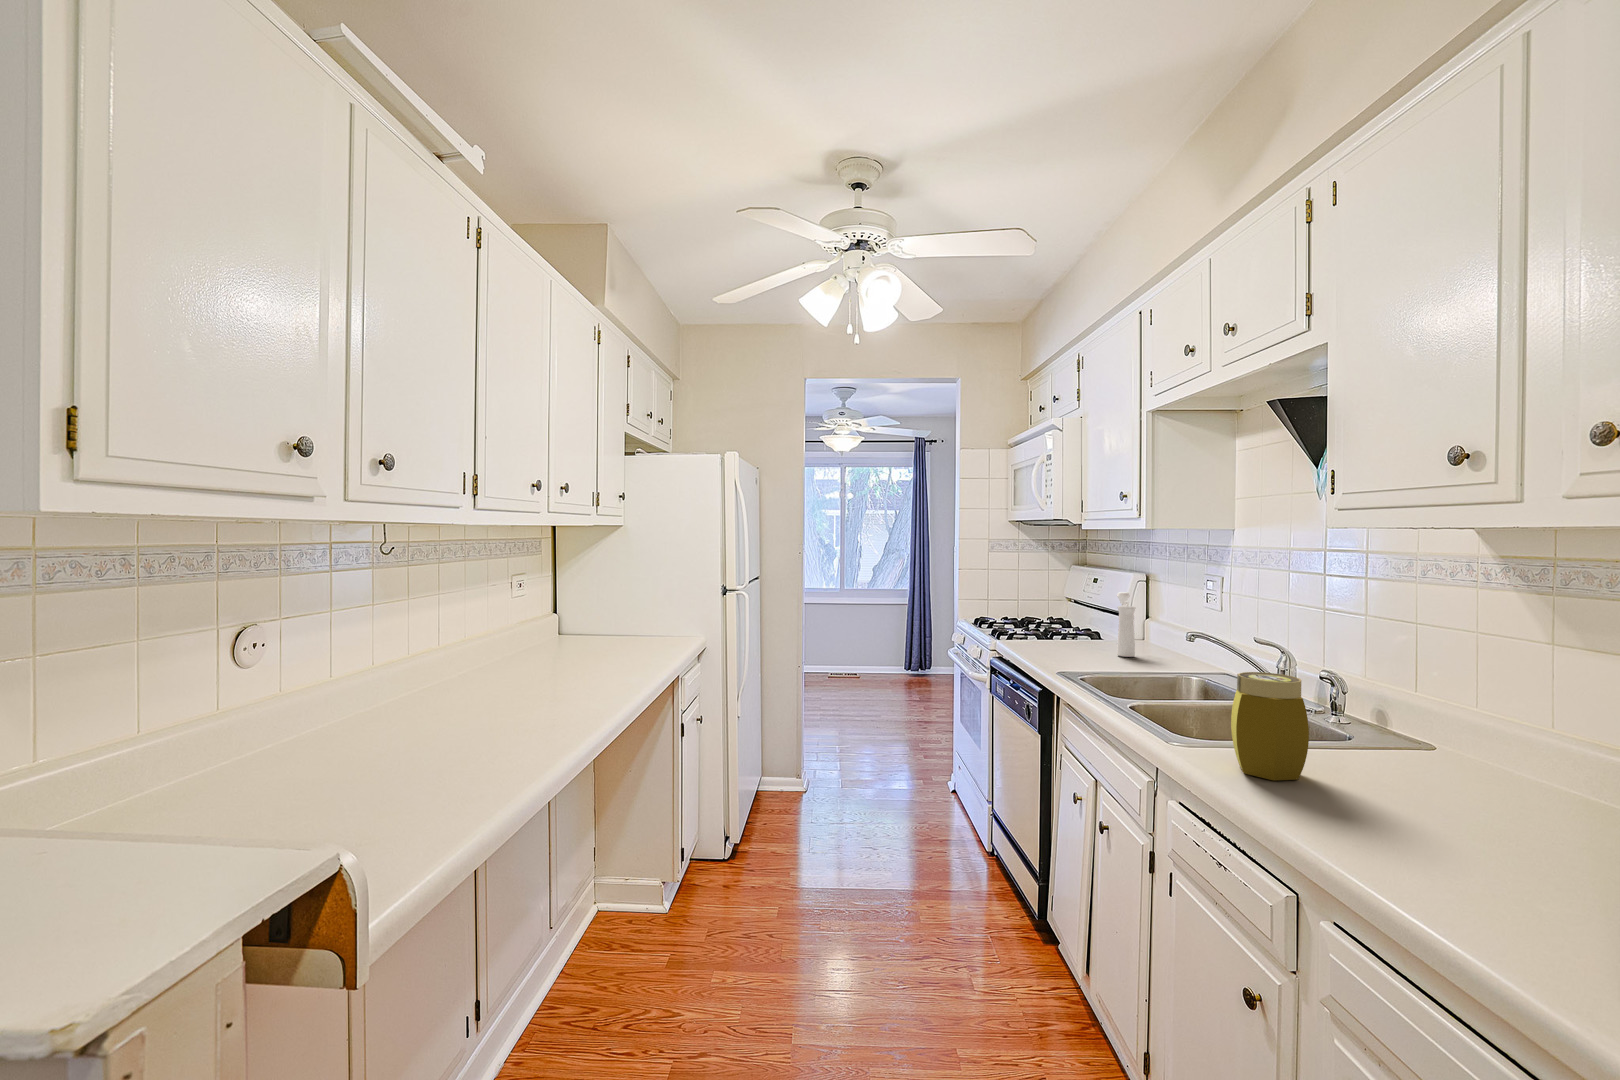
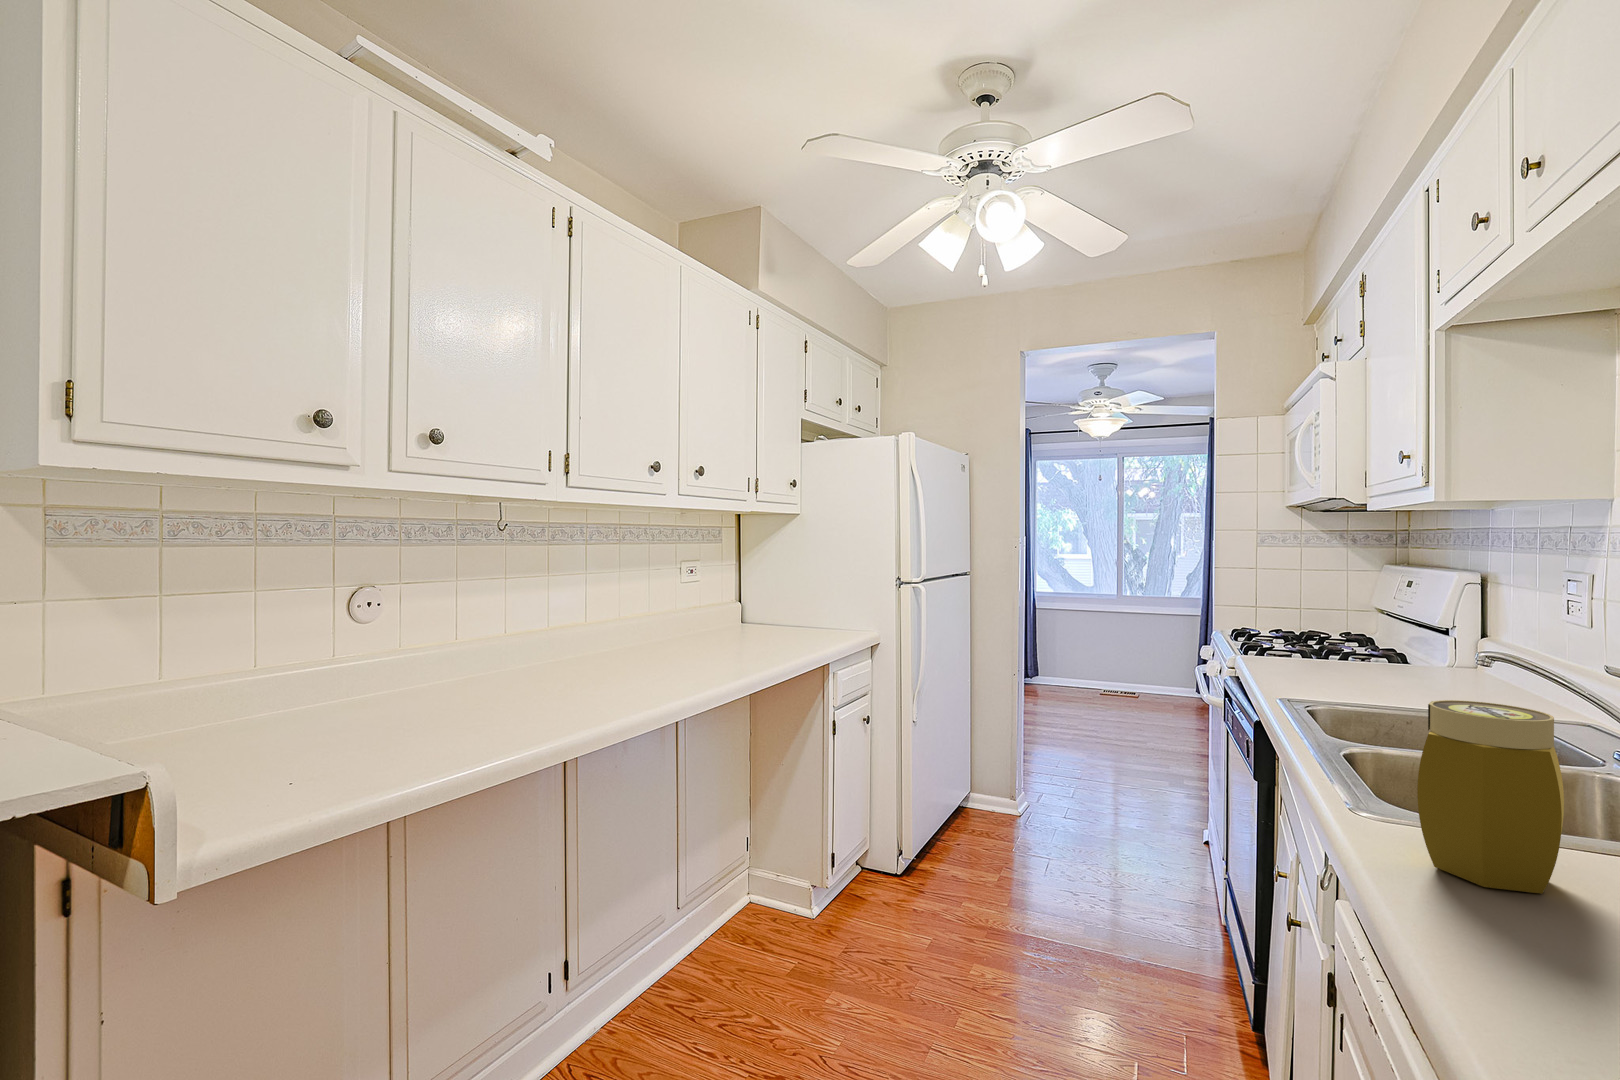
pepper mill: present [1117,592,1136,657] -> none [1404,594,1436,686]

